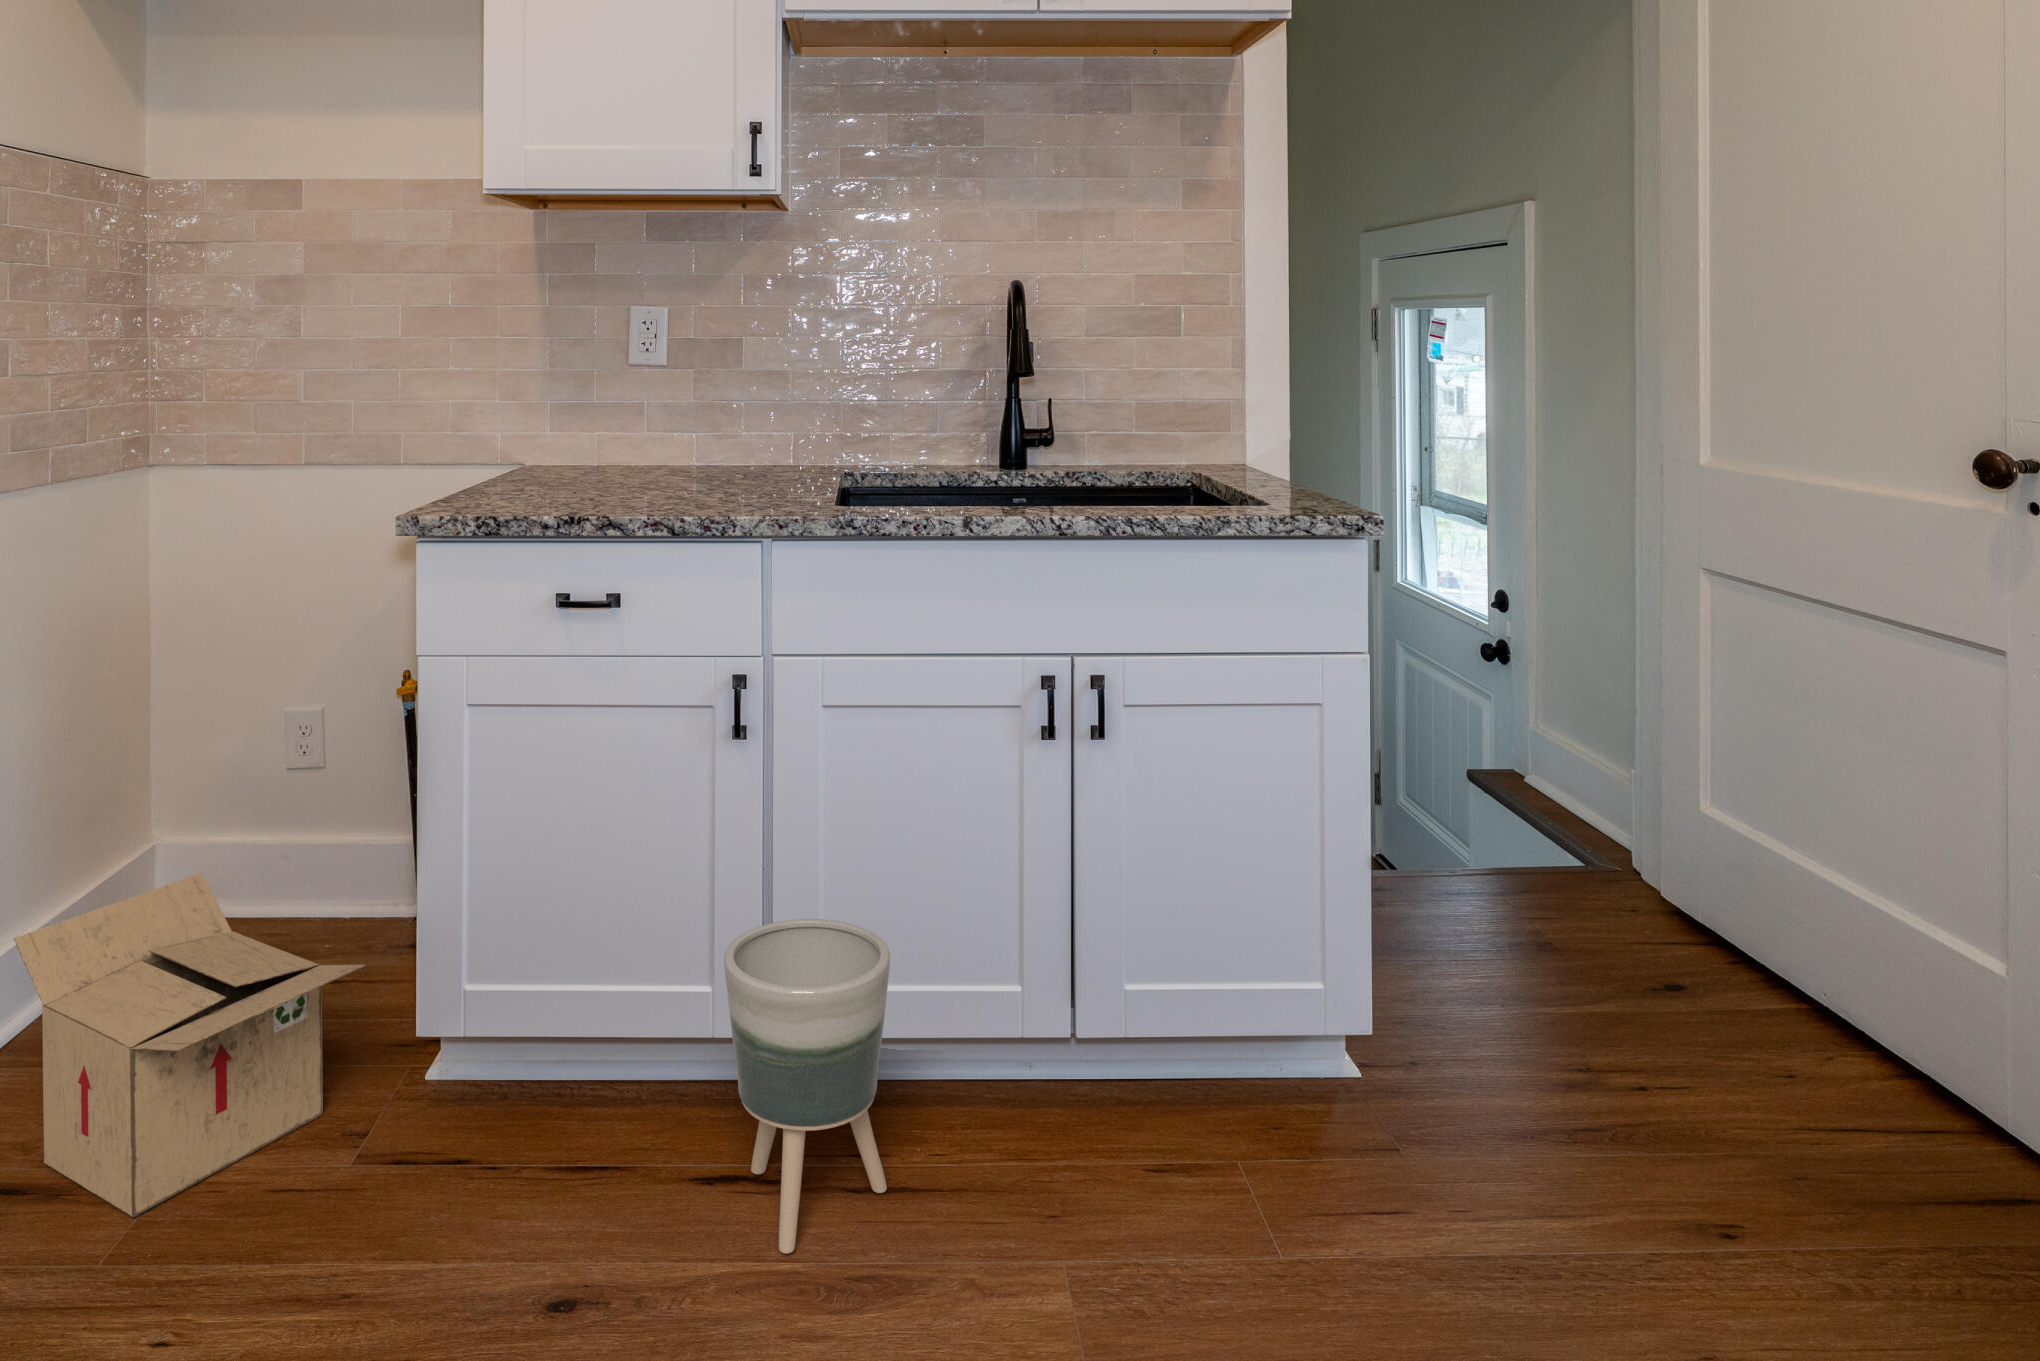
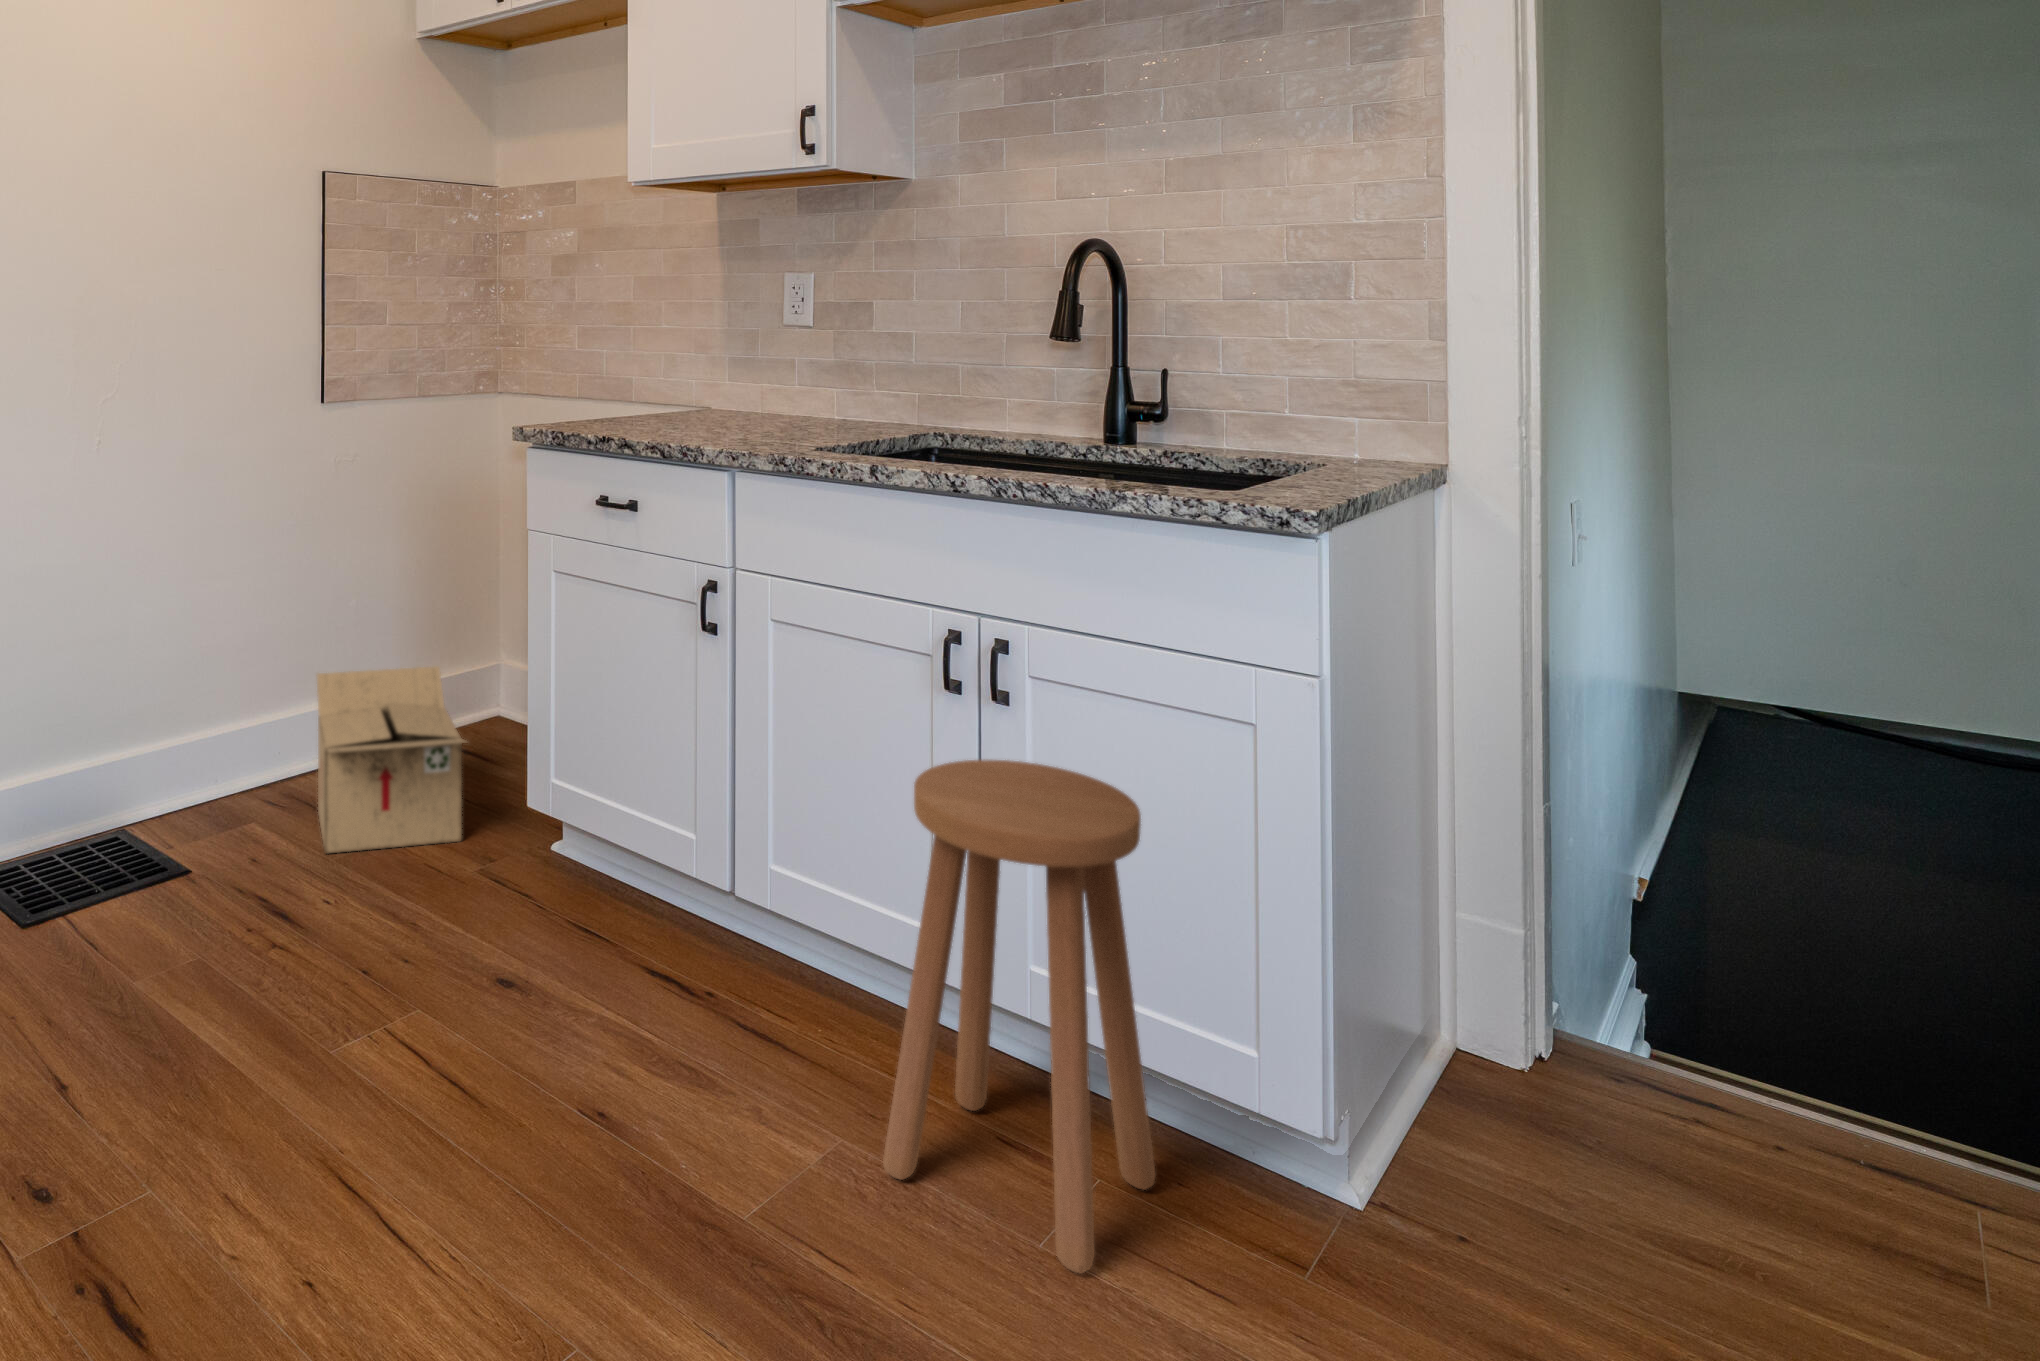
stool: none [1133,792,1383,1263] -> present [883,760,1155,1273]
planter: present [724,919,890,1254] -> none [601,781,738,1027]

